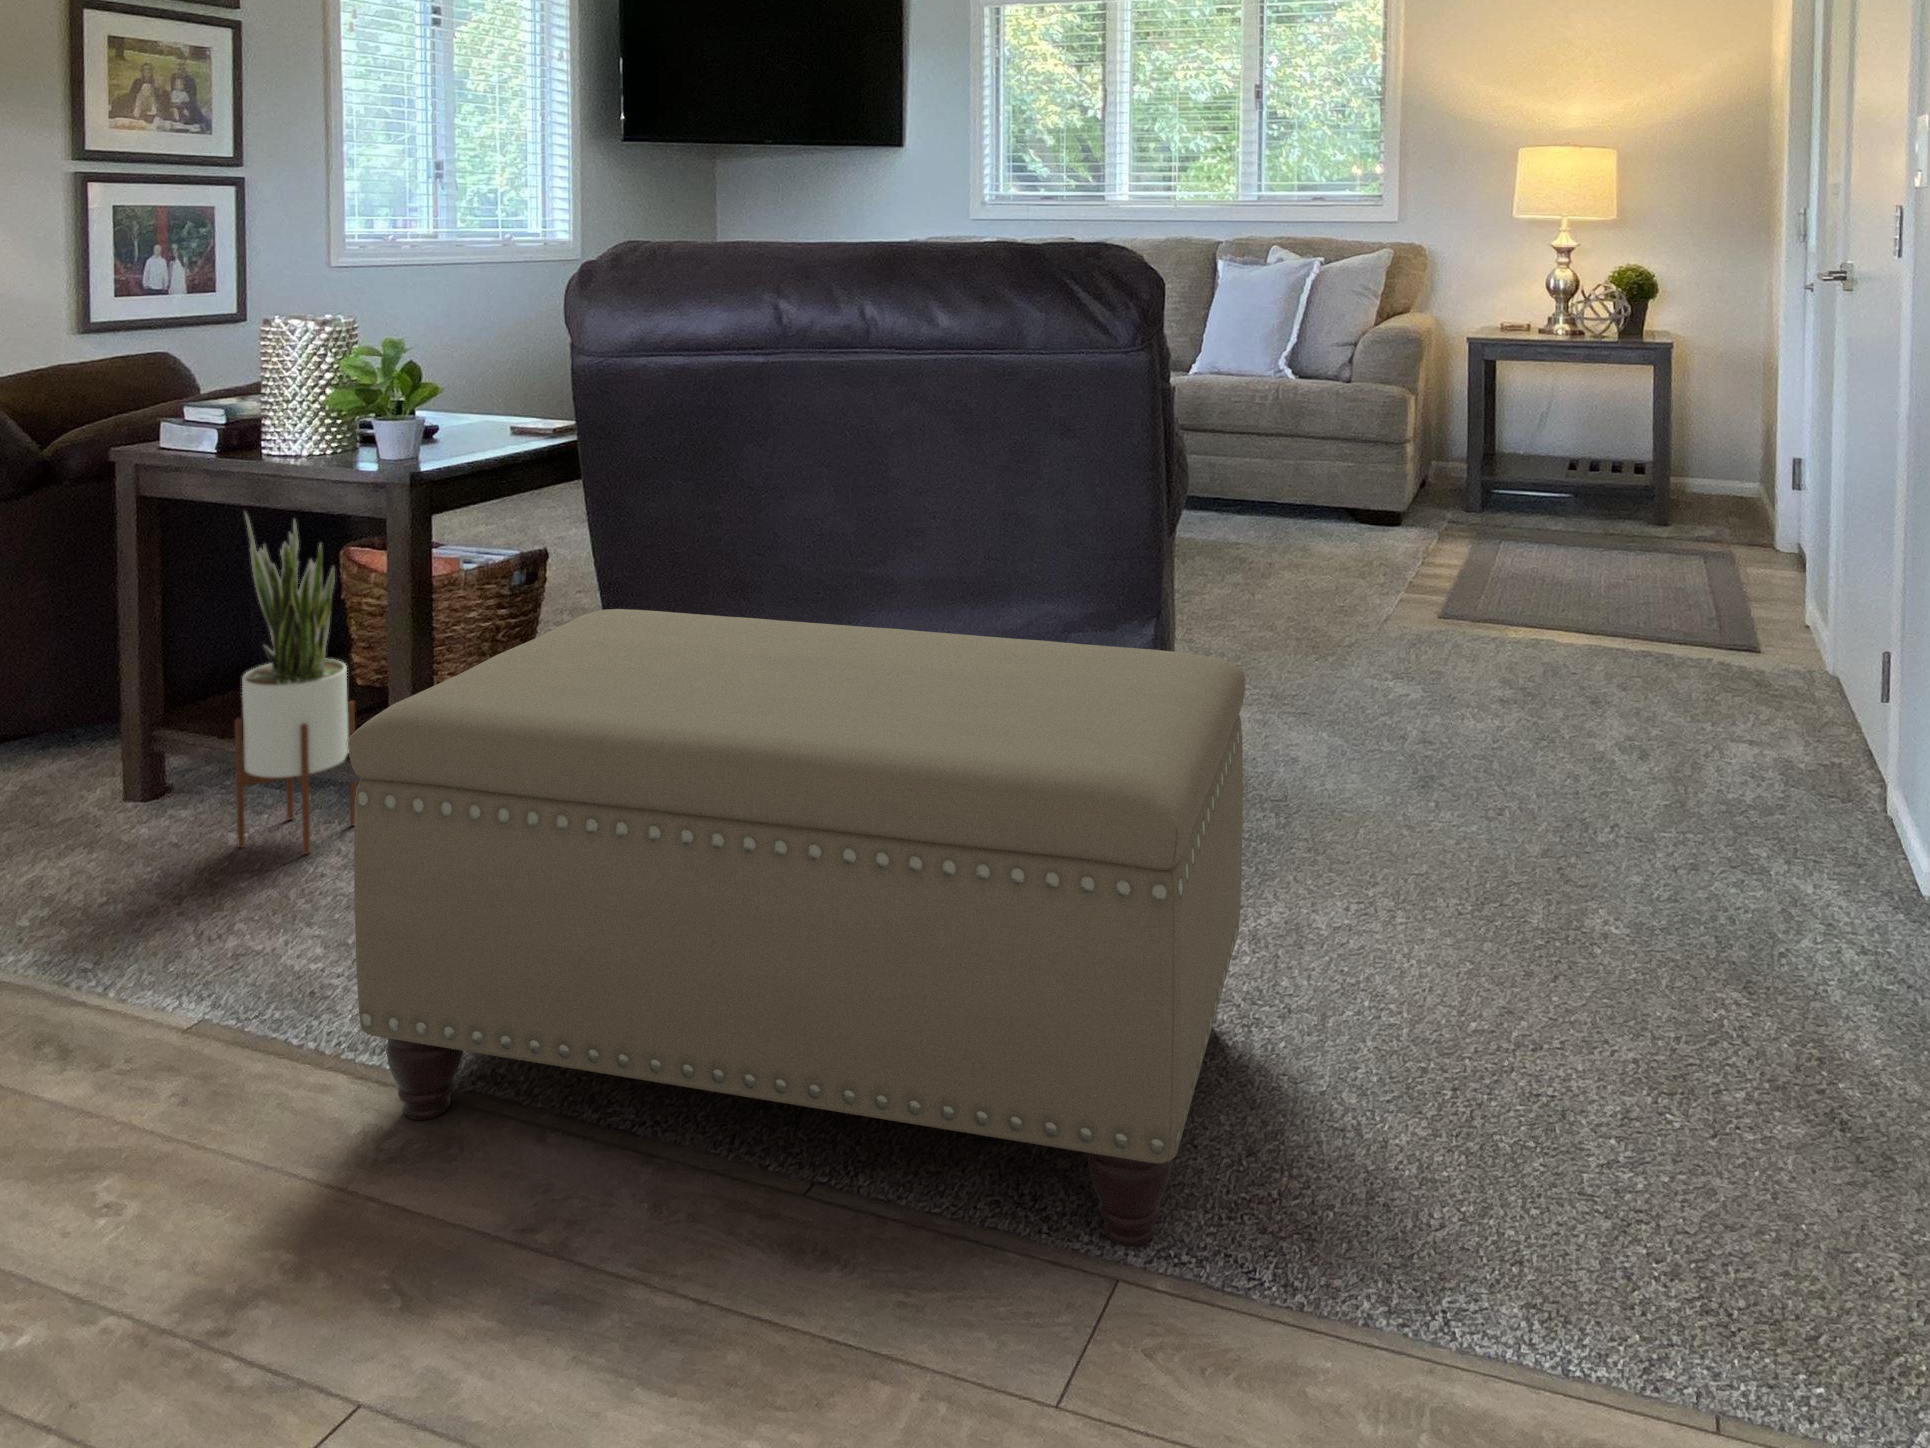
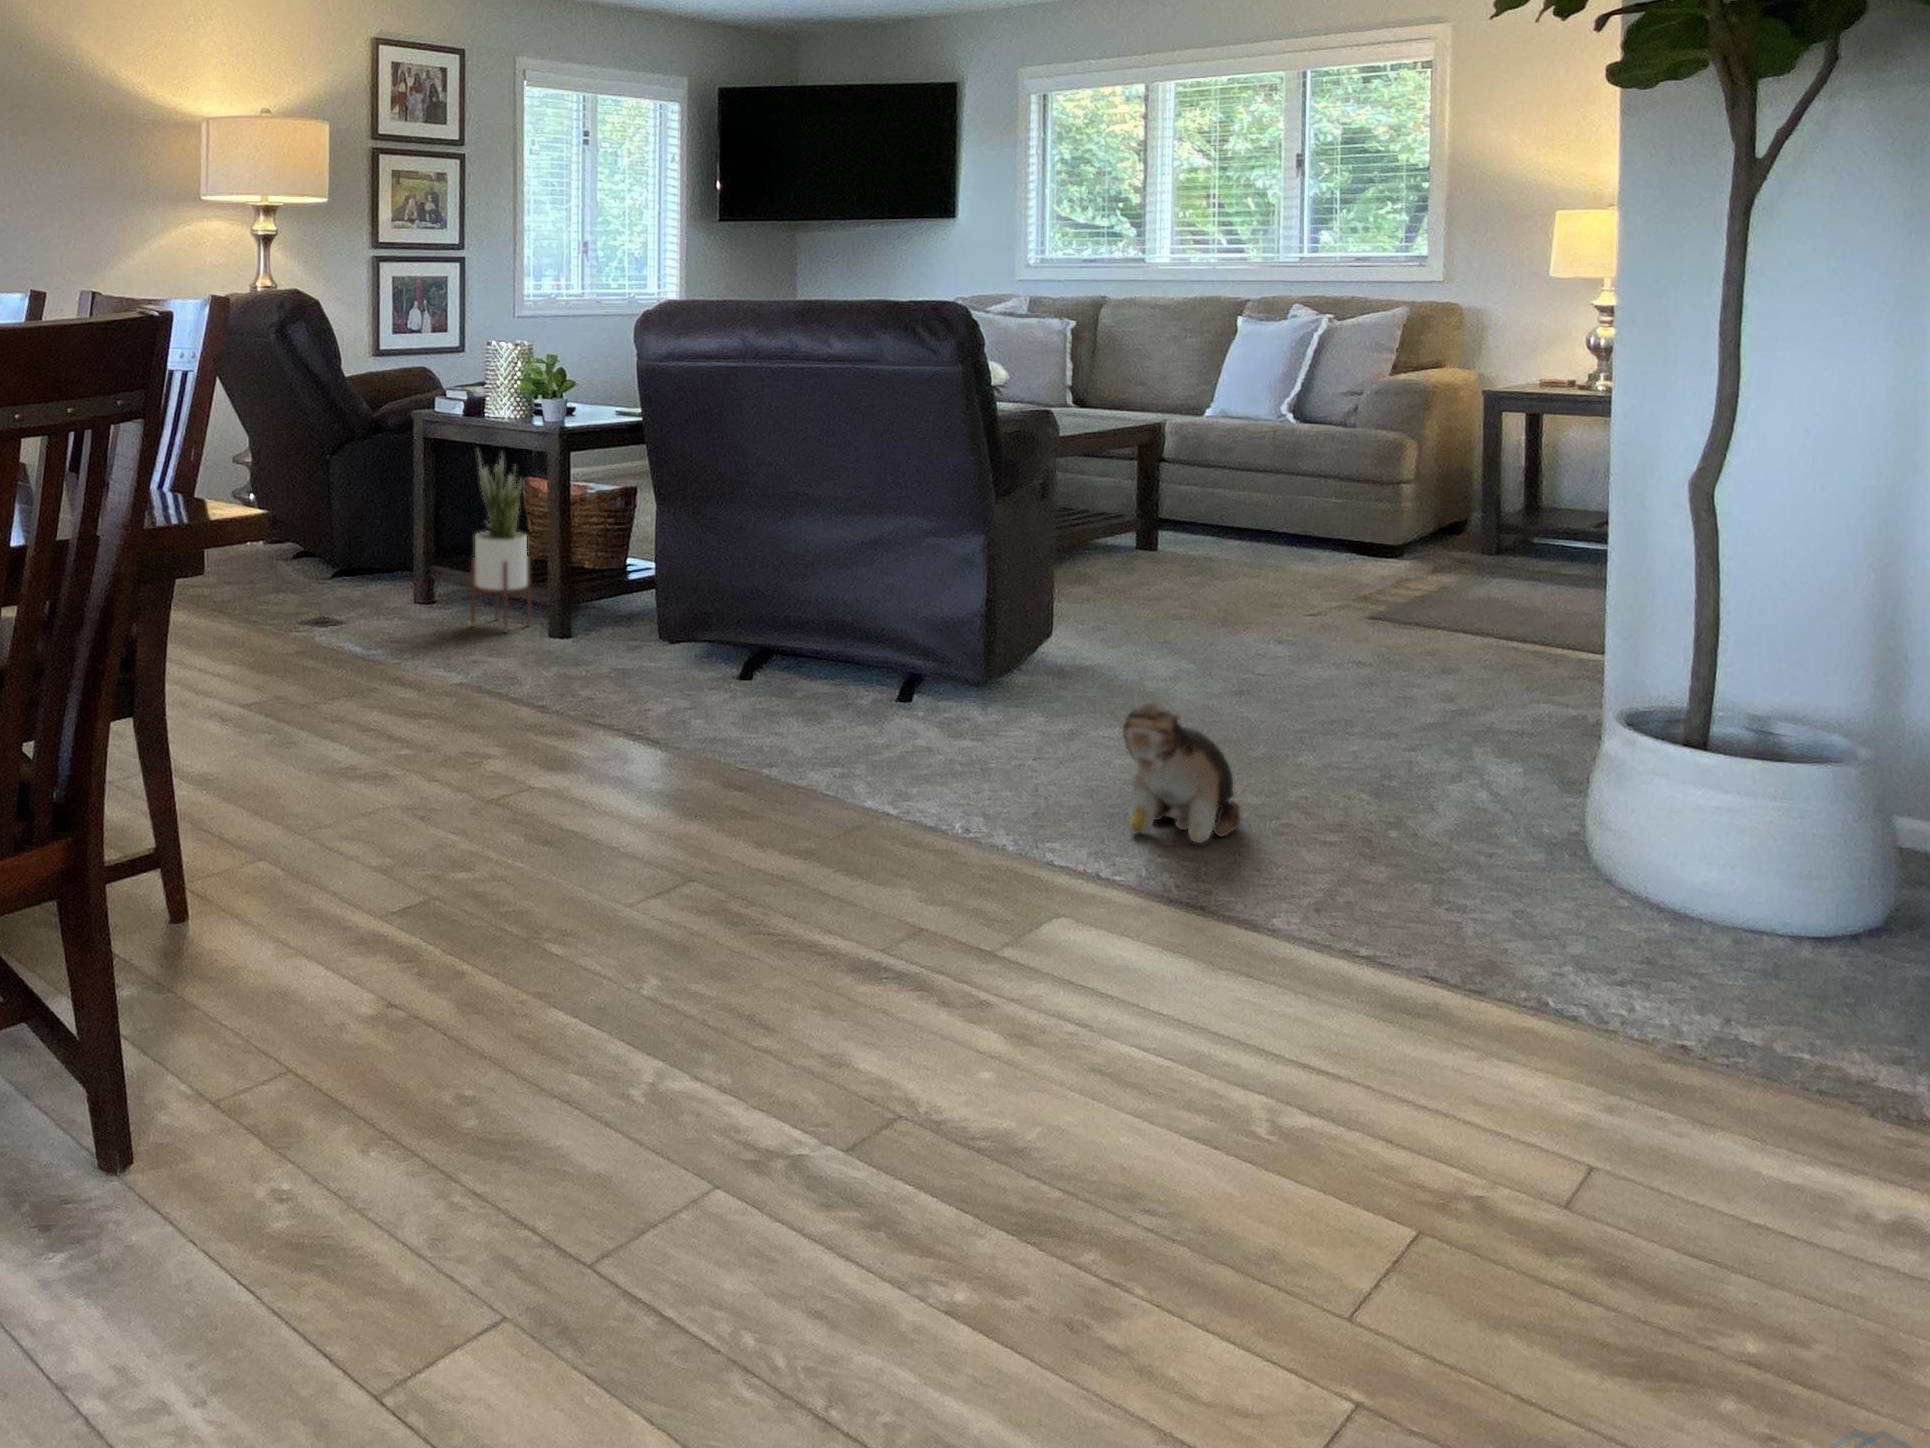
ottoman: present [347,609,1245,1246] -> none [530,499,1003,796]
plush toy: none [1576,1006,1734,1262] -> present [1115,703,1240,843]

